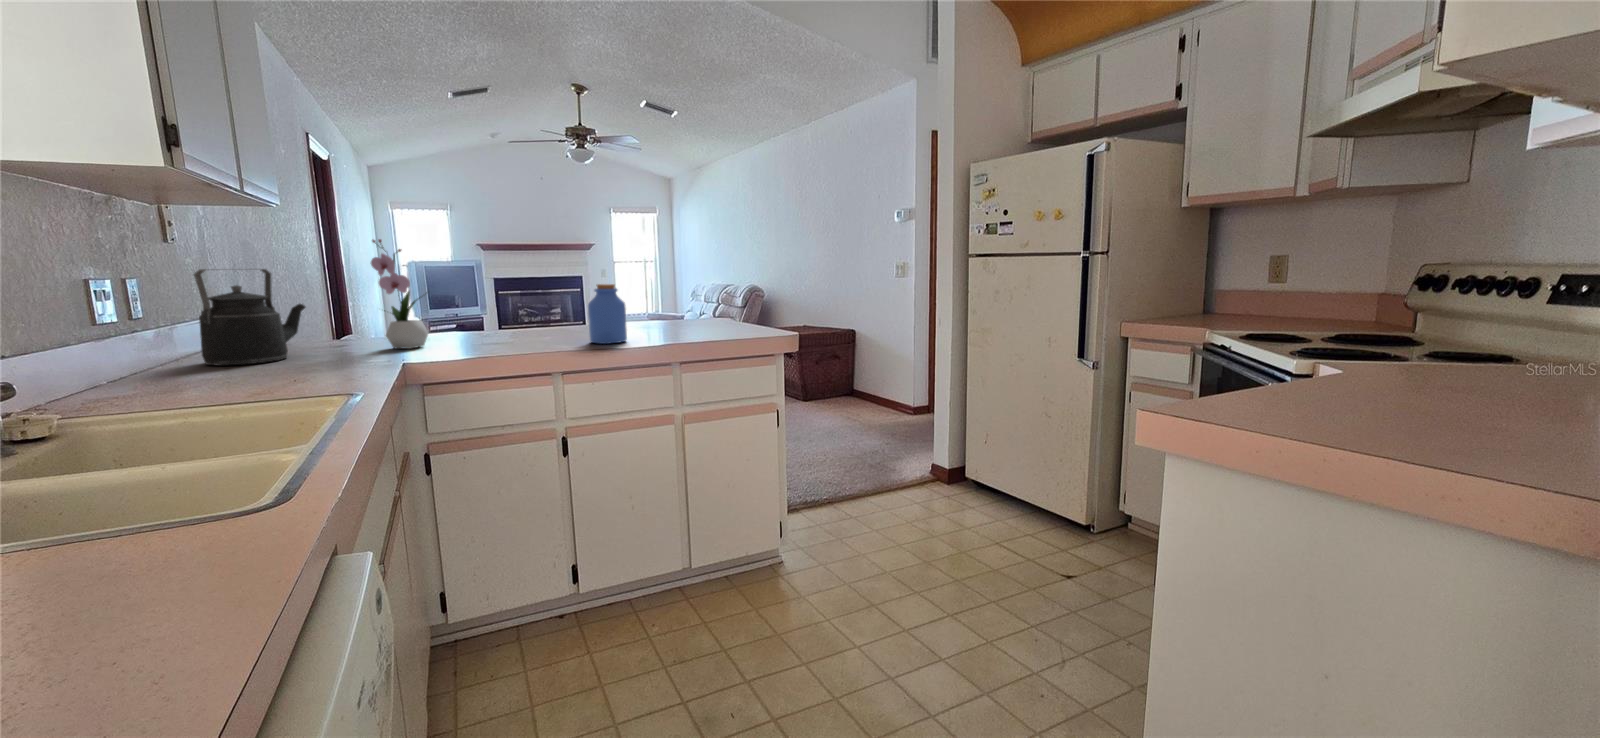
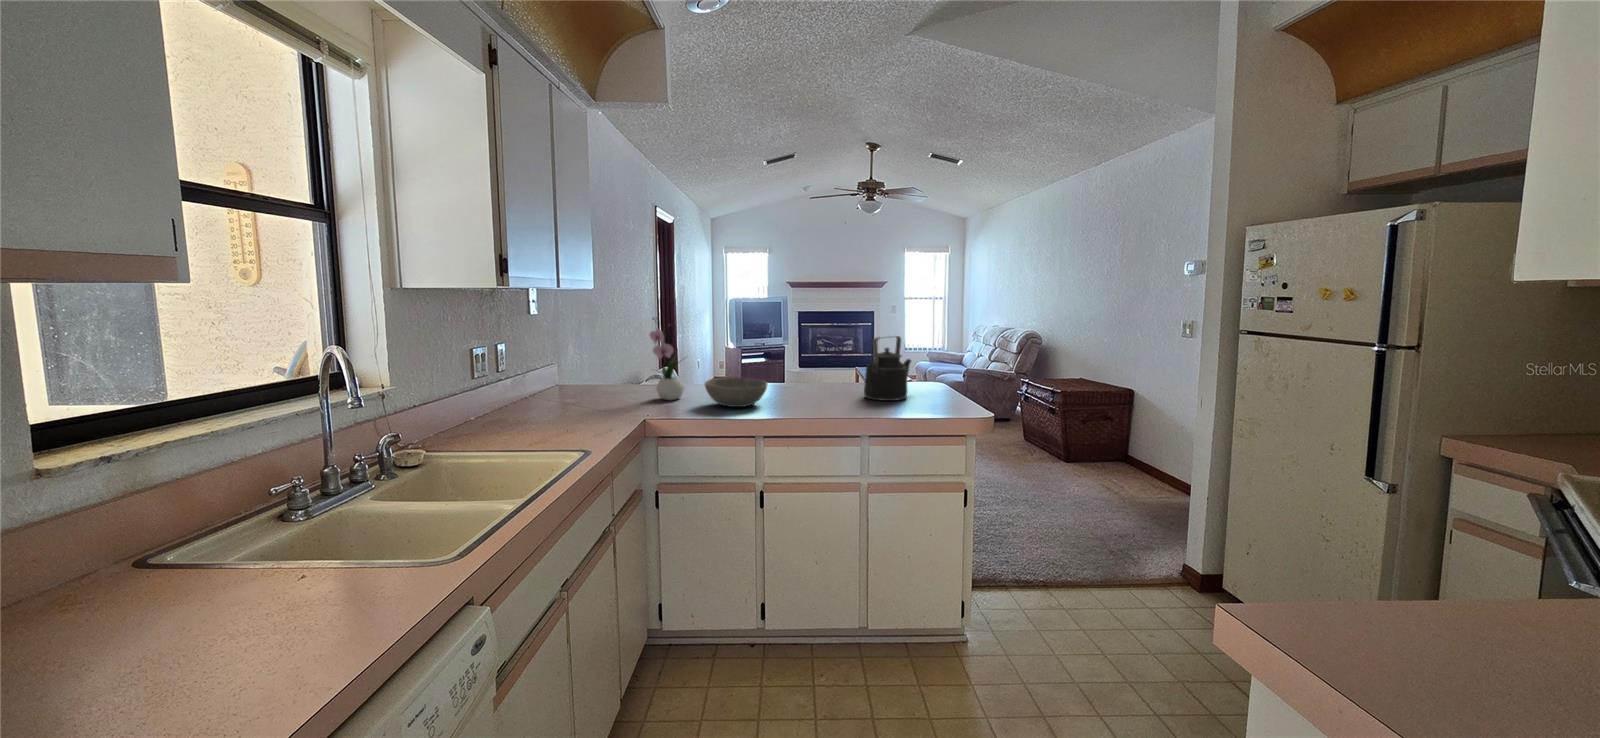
kettle: present [194,269,305,366] -> present [864,336,911,401]
jar: present [588,284,627,344] -> none [798,357,829,410]
bowl: none [465,315,550,348] -> present [705,377,767,407]

